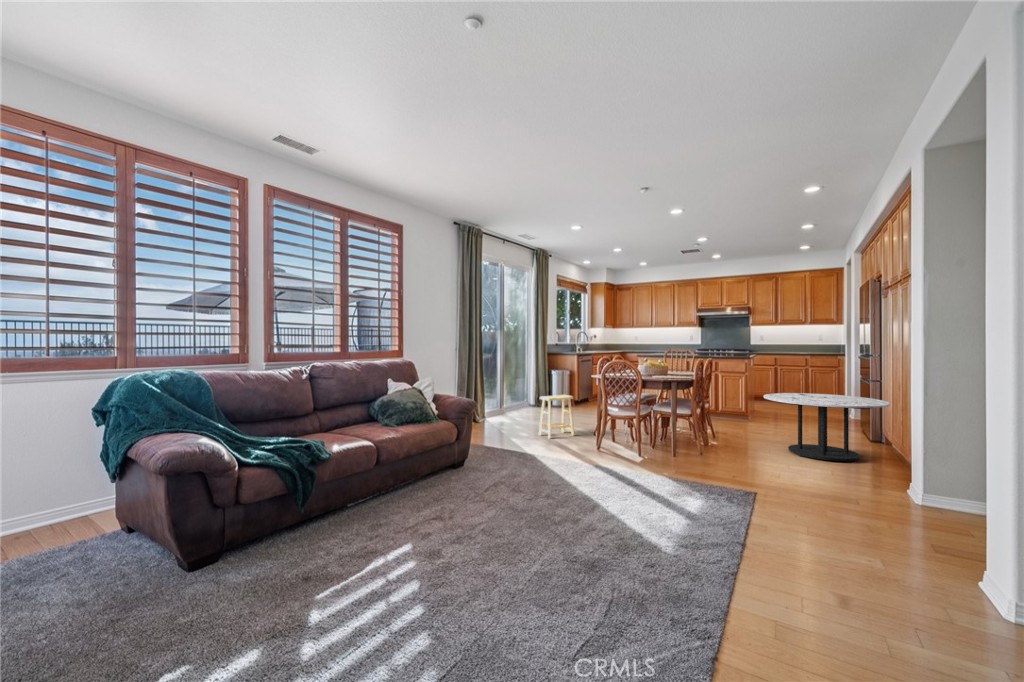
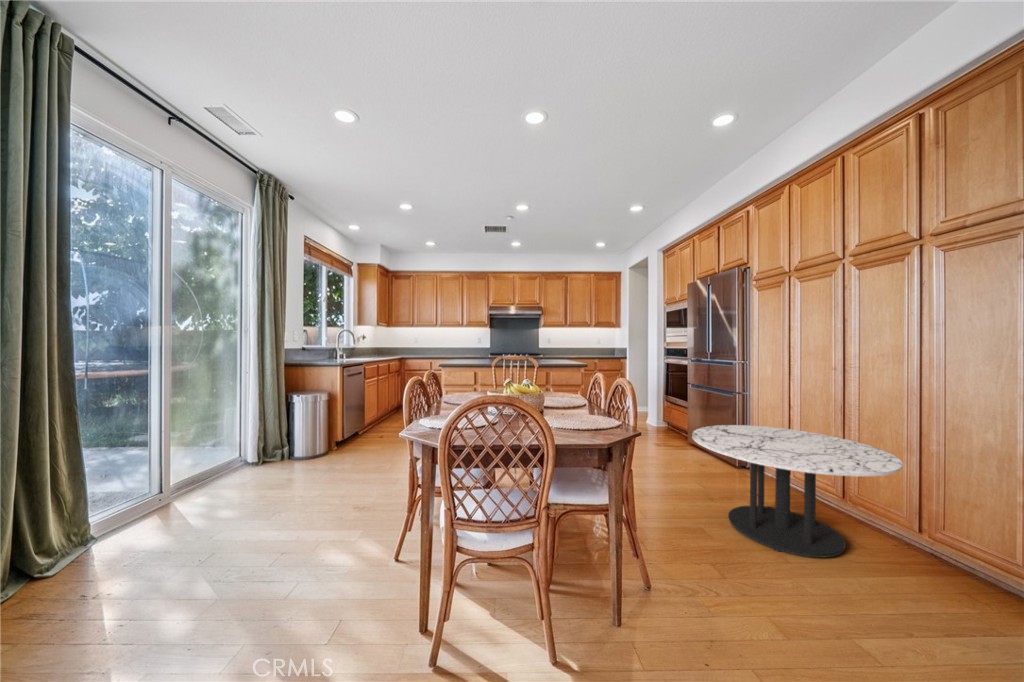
footstool: present [539,395,574,439] -> none [235,490,352,660]

